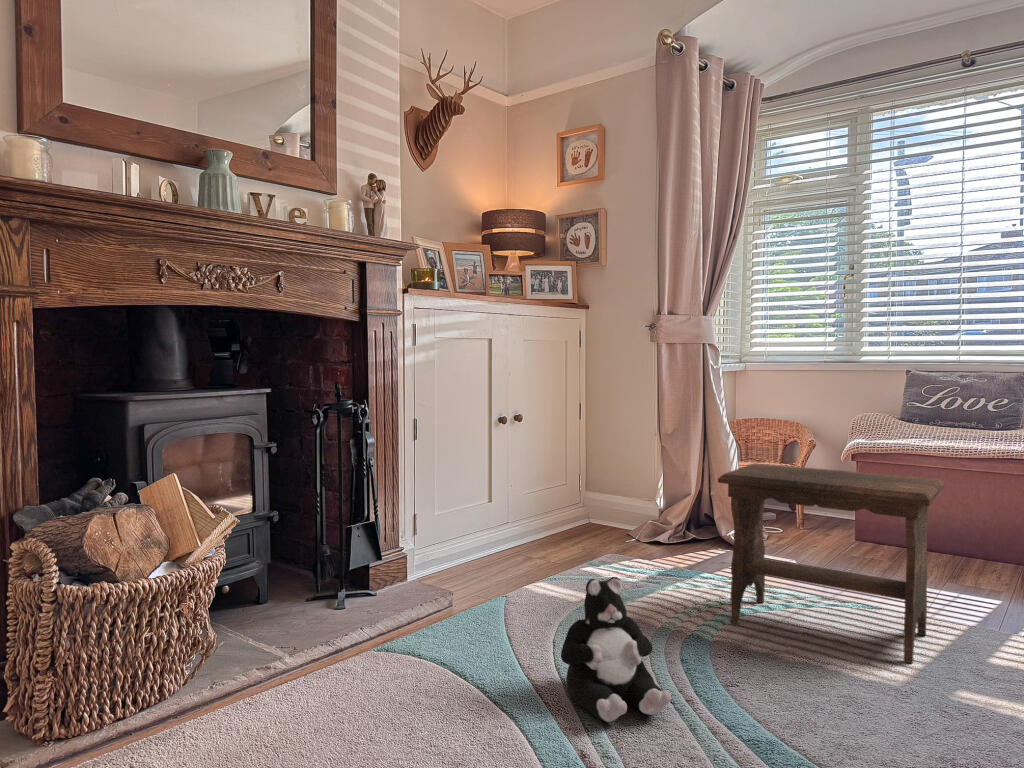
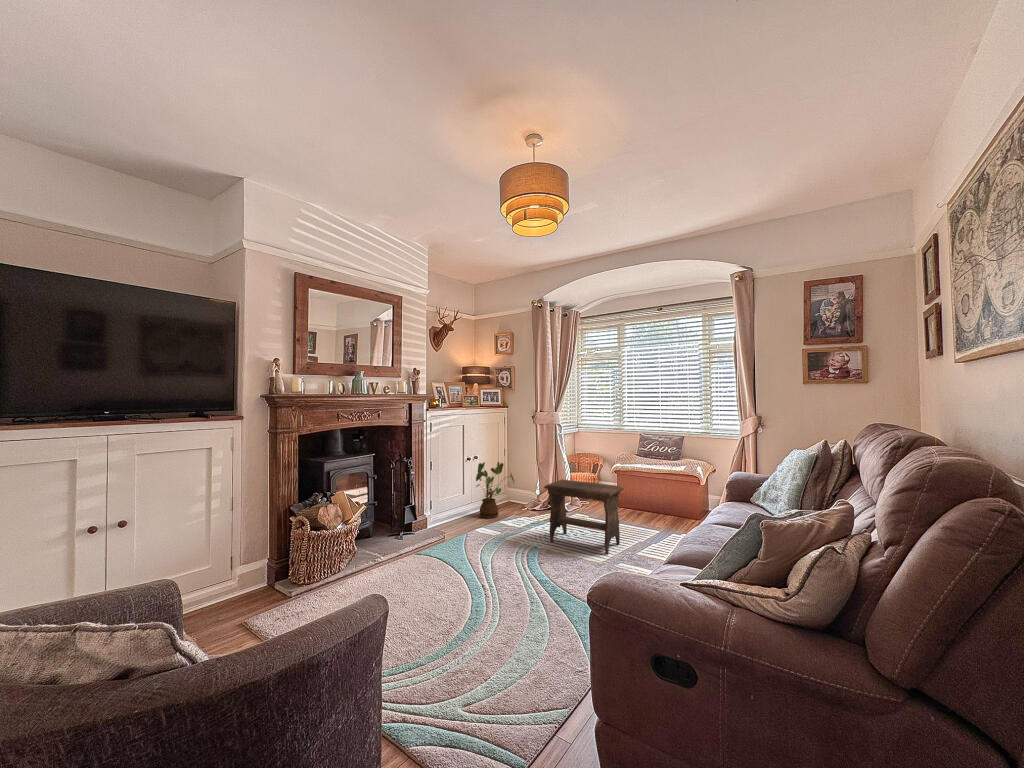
house plant: none [517,427,616,560] -> present [476,462,514,518]
plush toy: present [561,577,671,722] -> none [479,525,515,575]

